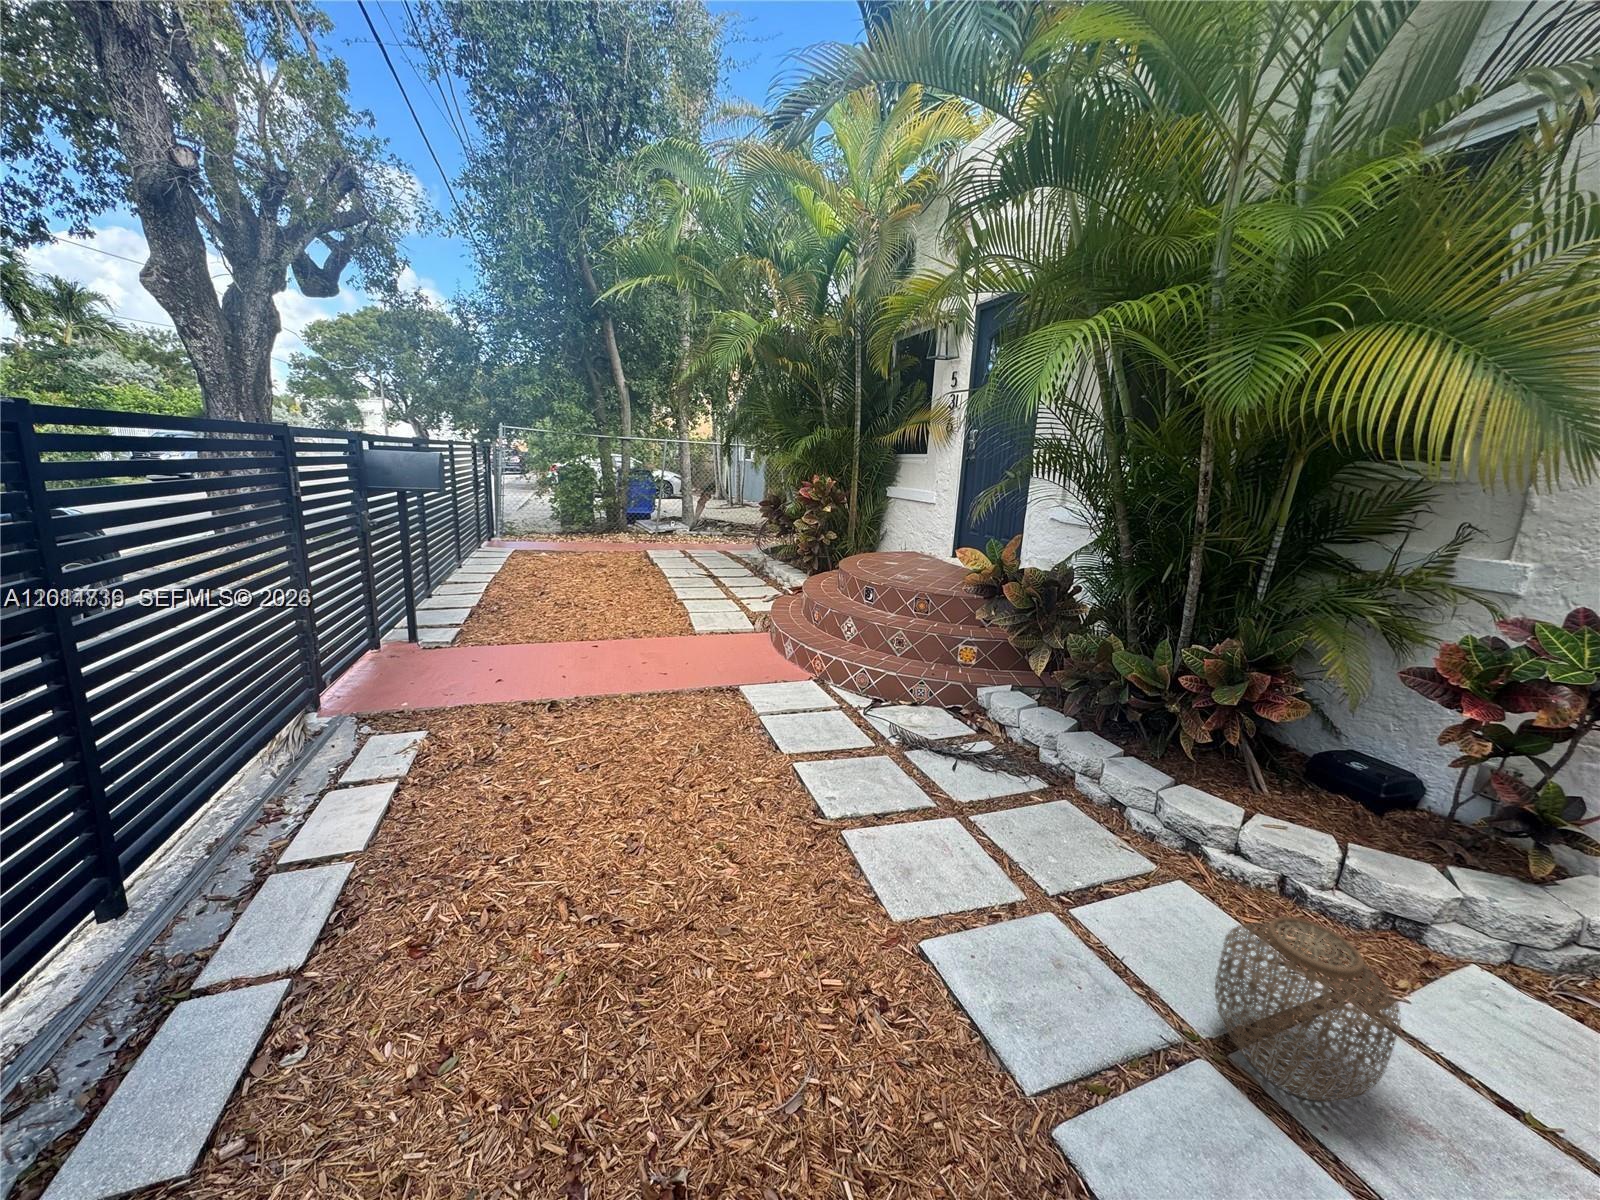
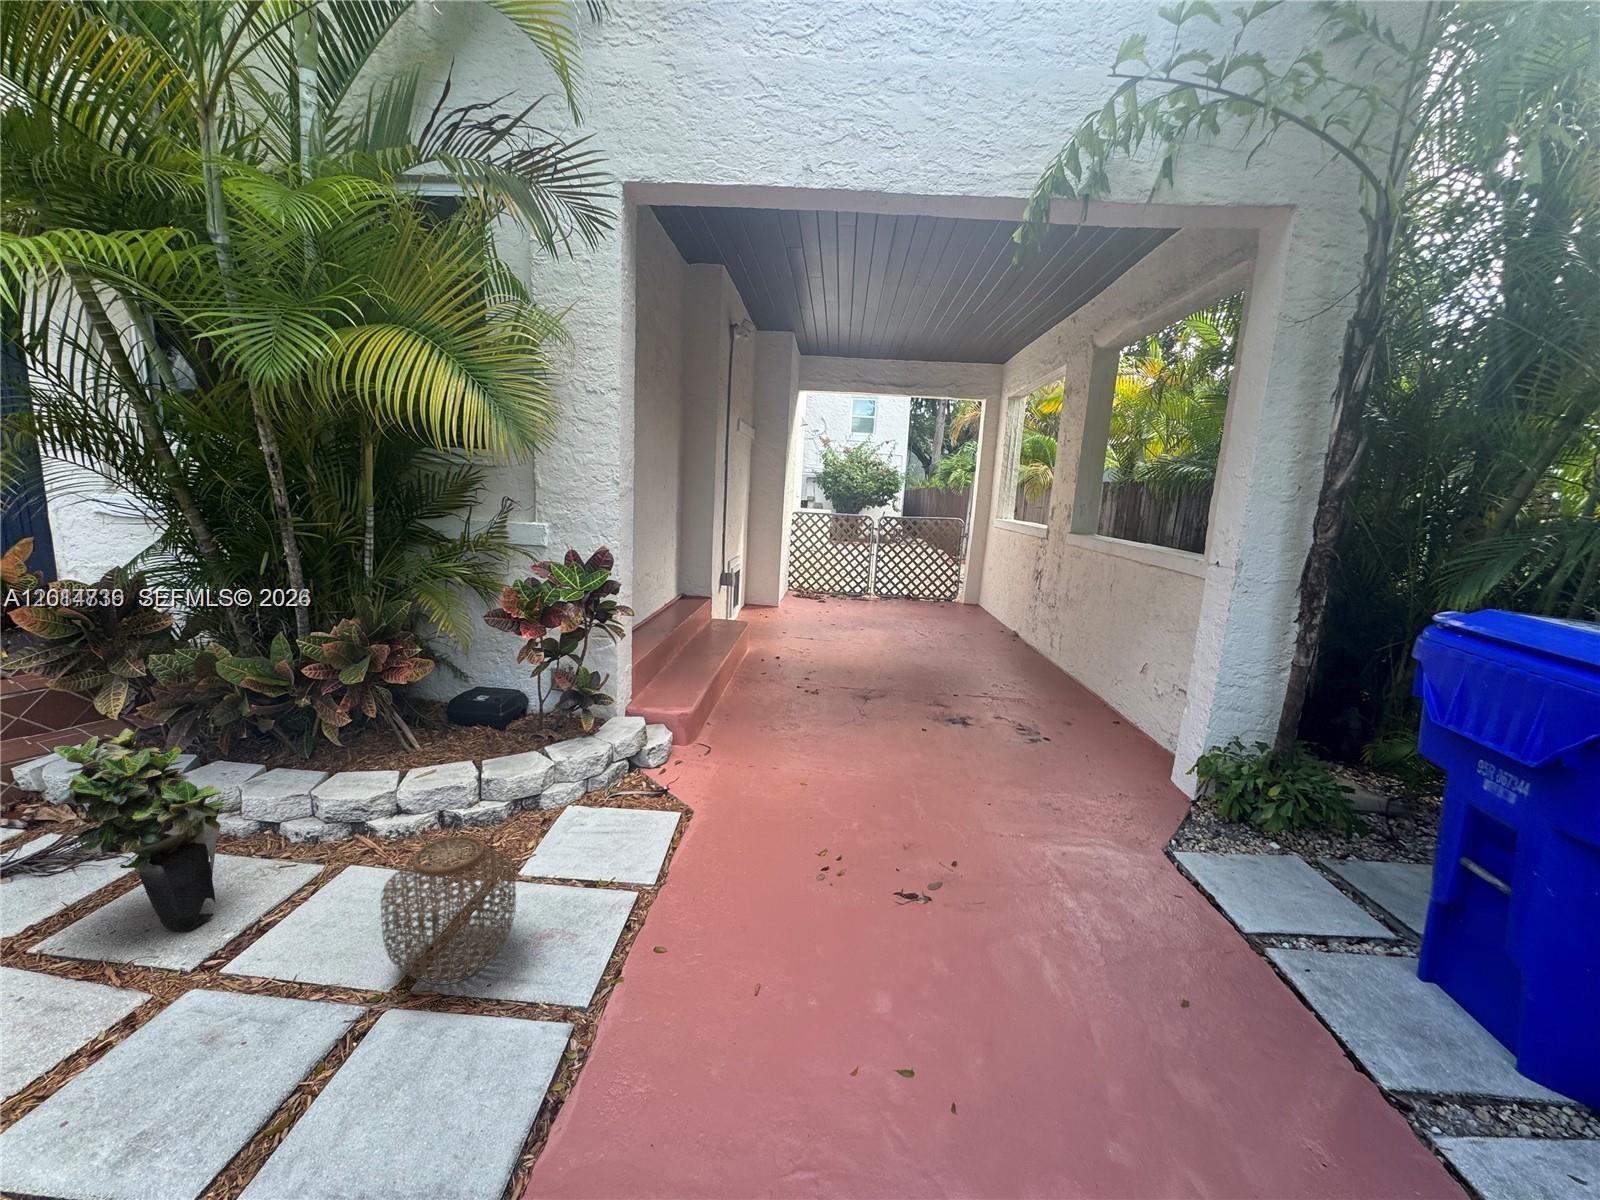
potted plant: none [1008,687,1102,861] -> present [54,726,226,931]

